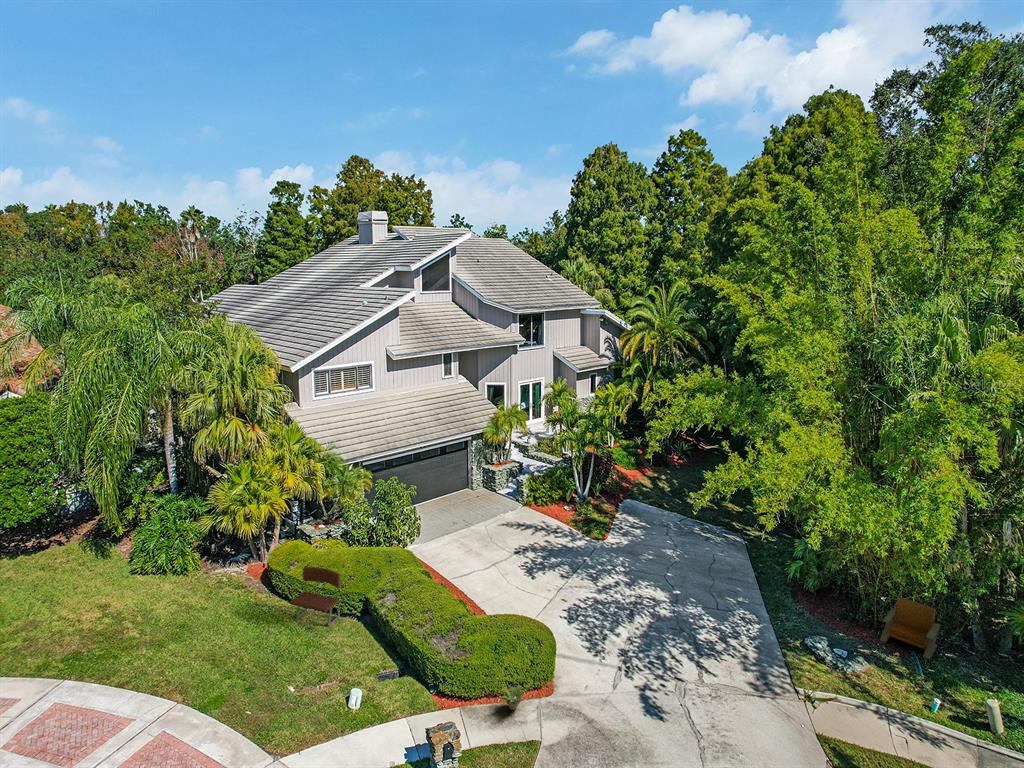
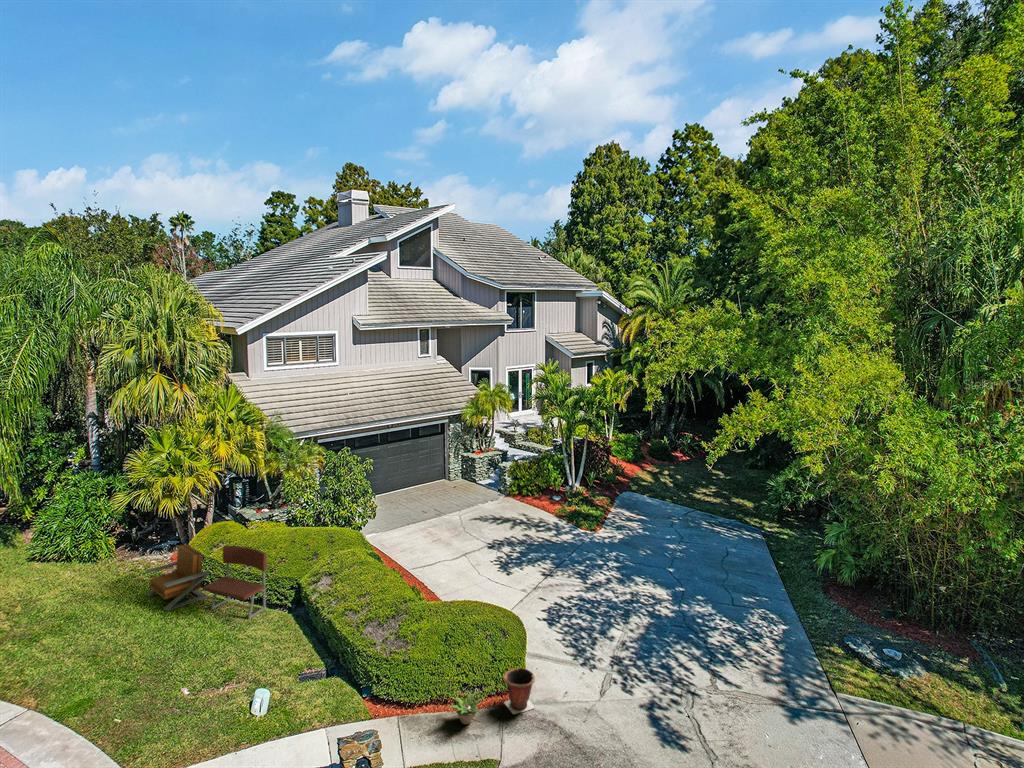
lounge chair: present [880,597,941,659] -> present [146,544,209,611]
trash can: none [540,665,564,702] -> present [503,668,535,714]

